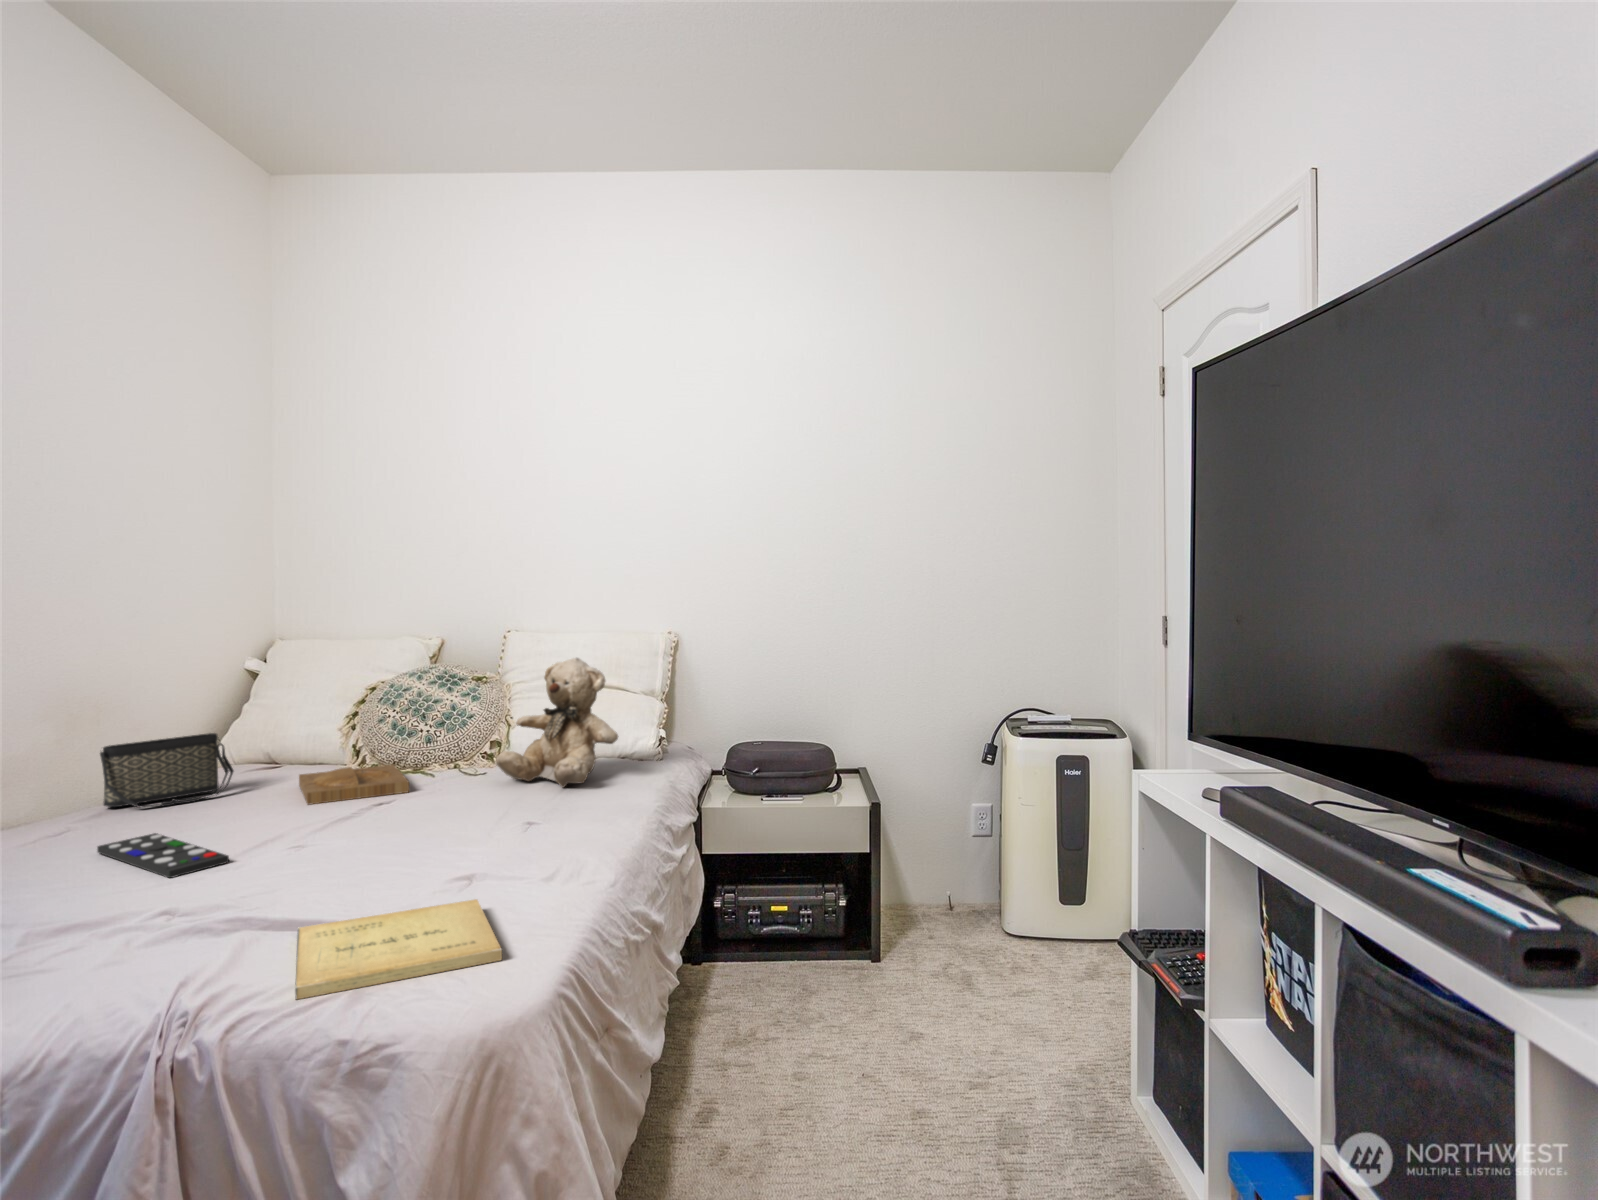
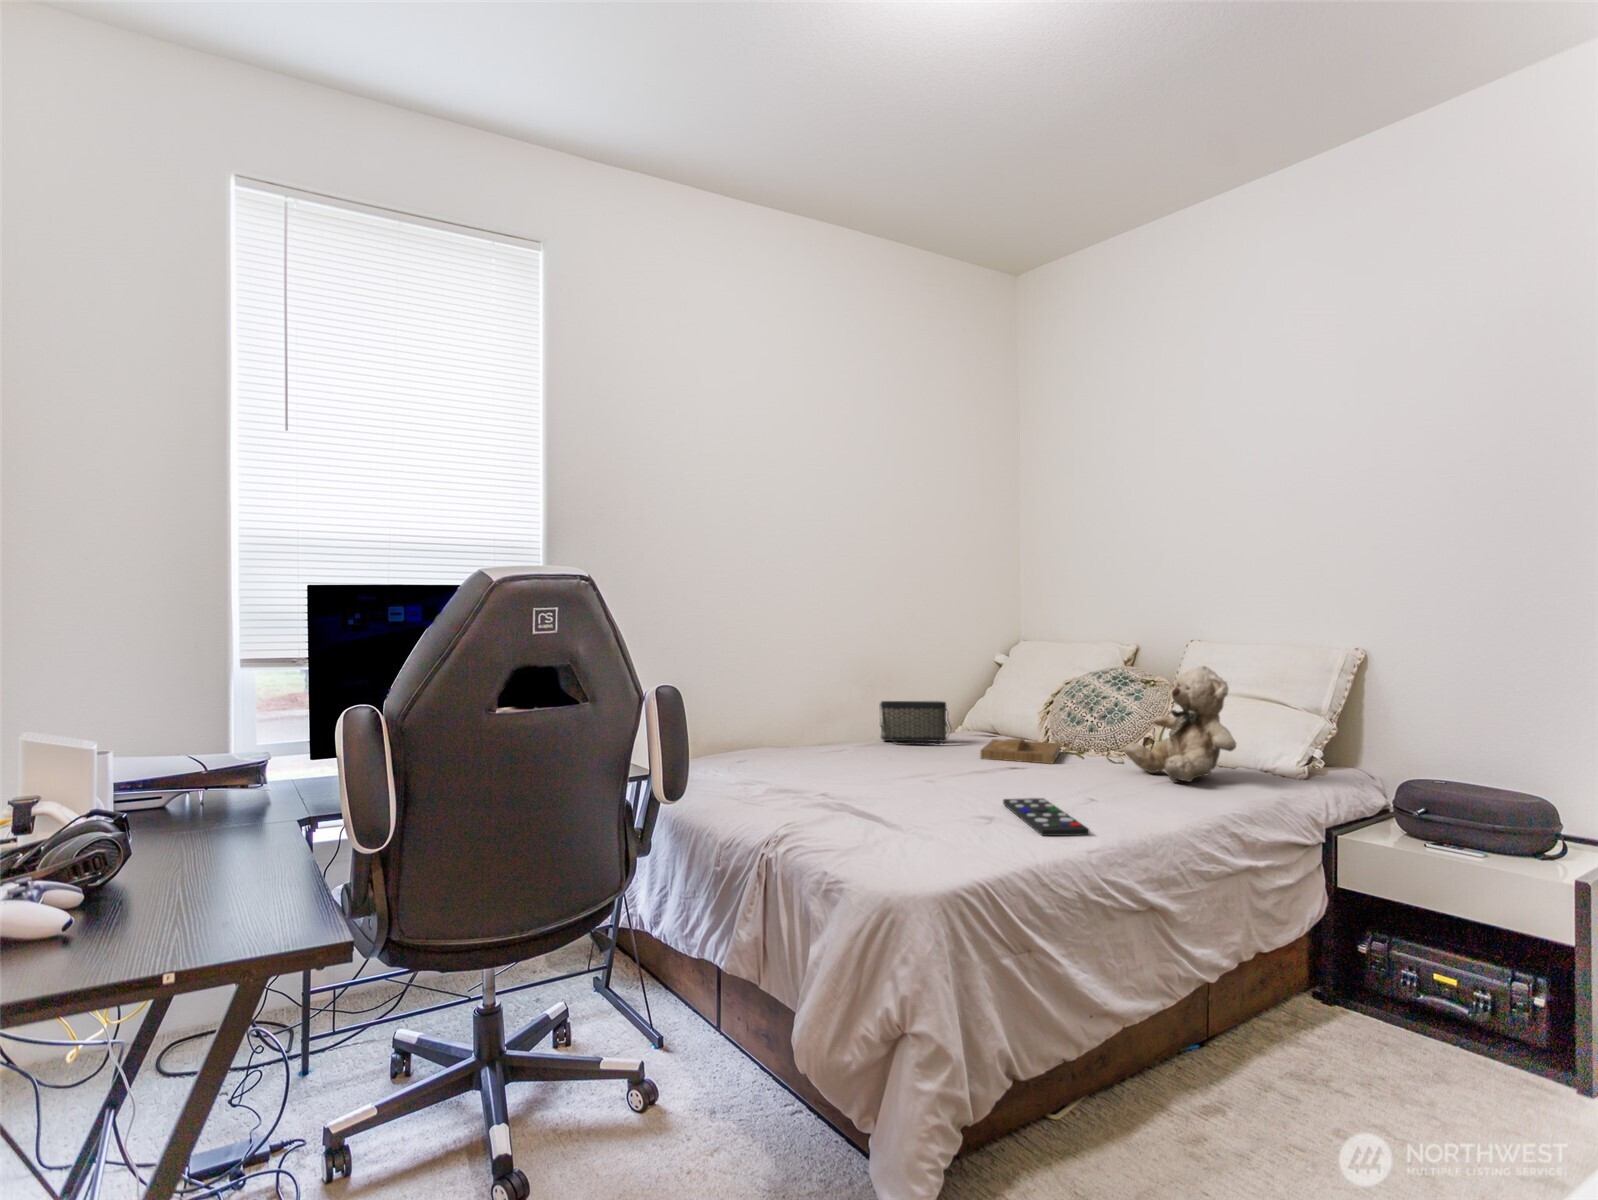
remote control: present [97,833,229,878] -> present [1003,798,1089,836]
book: present [295,899,502,999] -> none [825,812,977,862]

